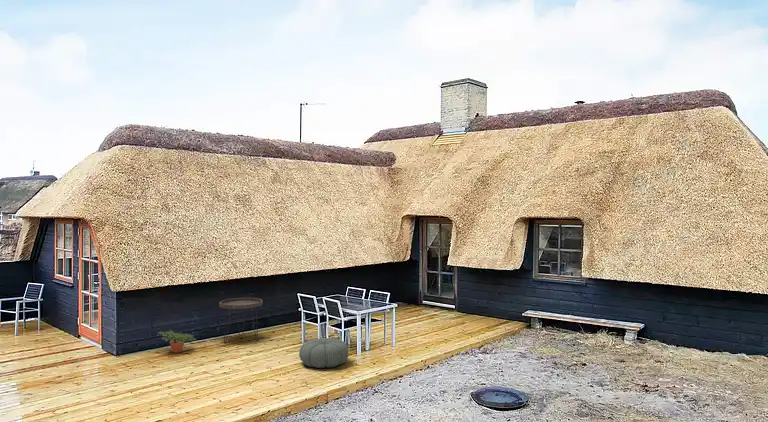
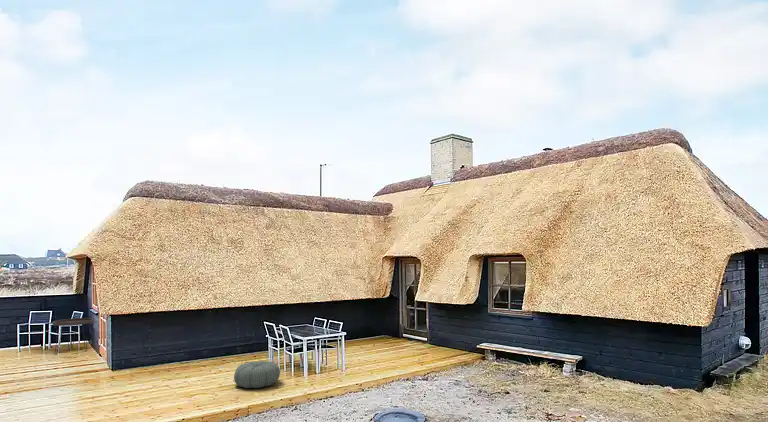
side table: present [219,298,263,344] -> present [53,318,93,355]
potted plant: present [159,330,196,353] -> none [138,348,172,369]

